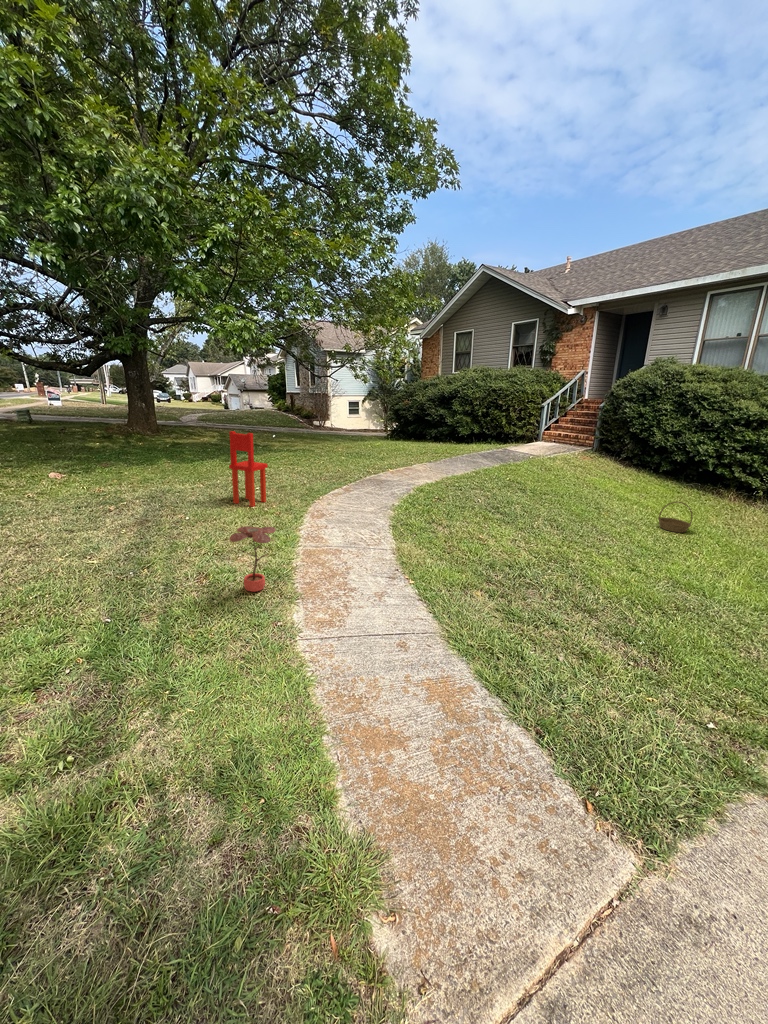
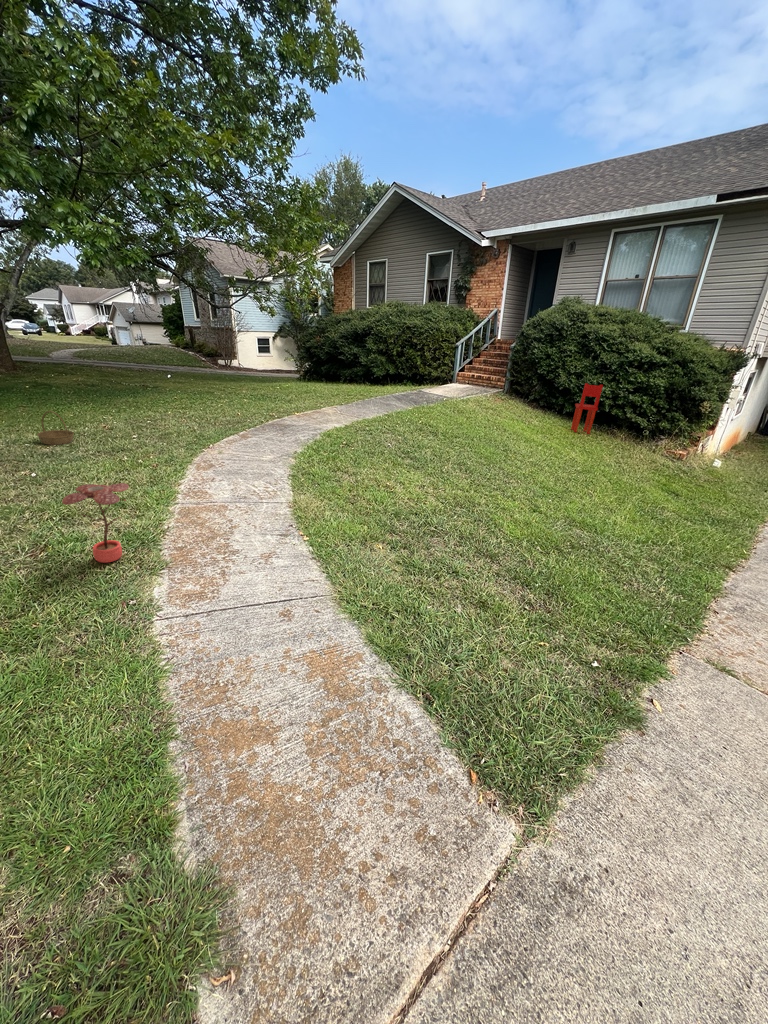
chair: present [229,431,268,507] -> present [571,383,603,434]
basket: present [658,502,692,533] -> present [37,411,74,445]

